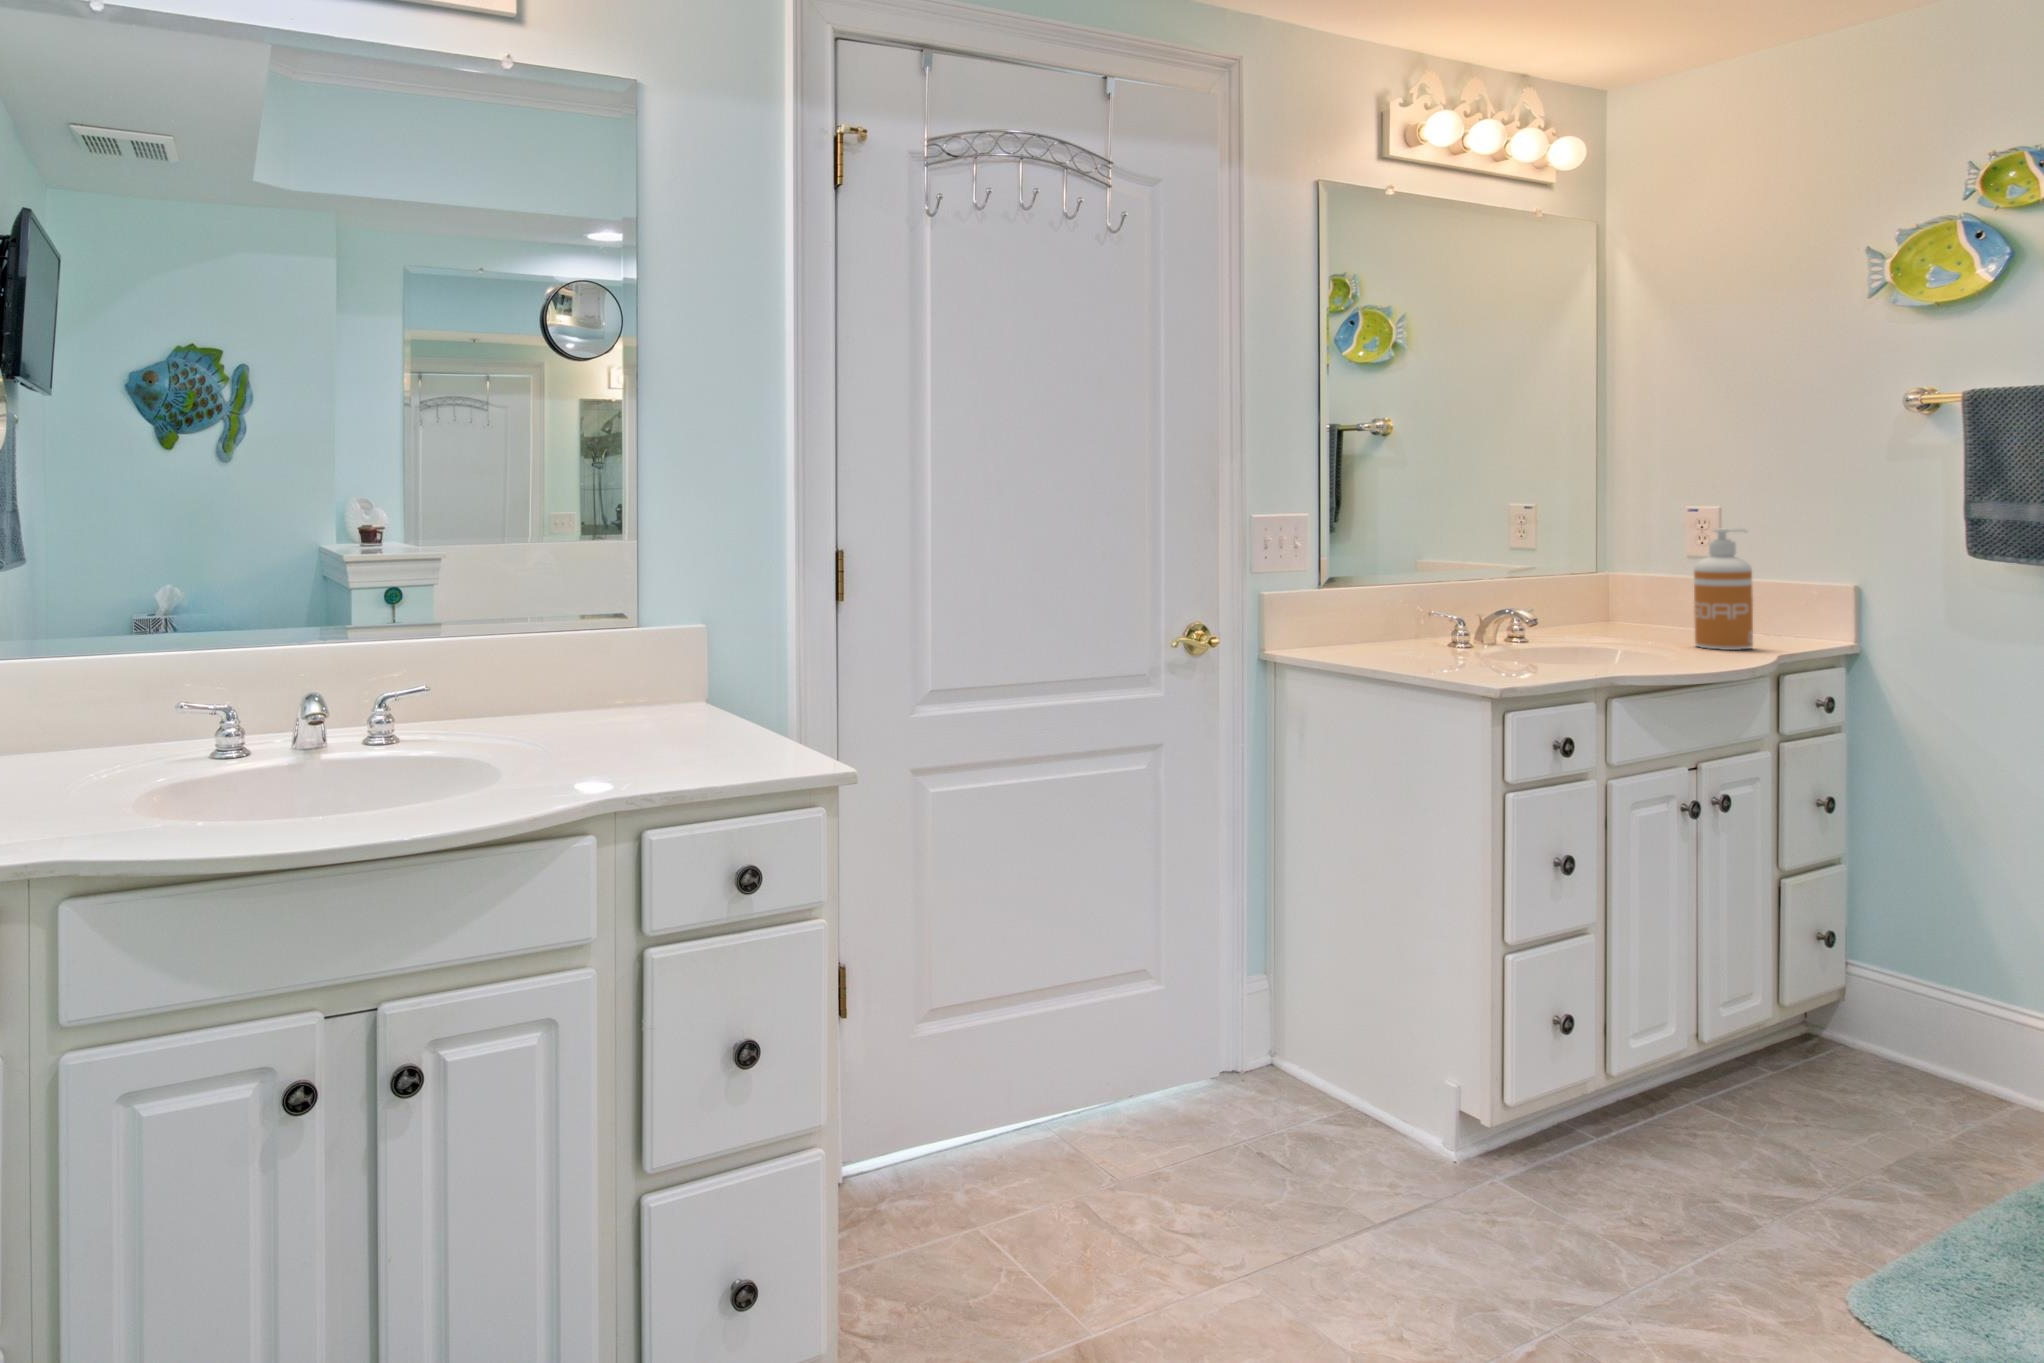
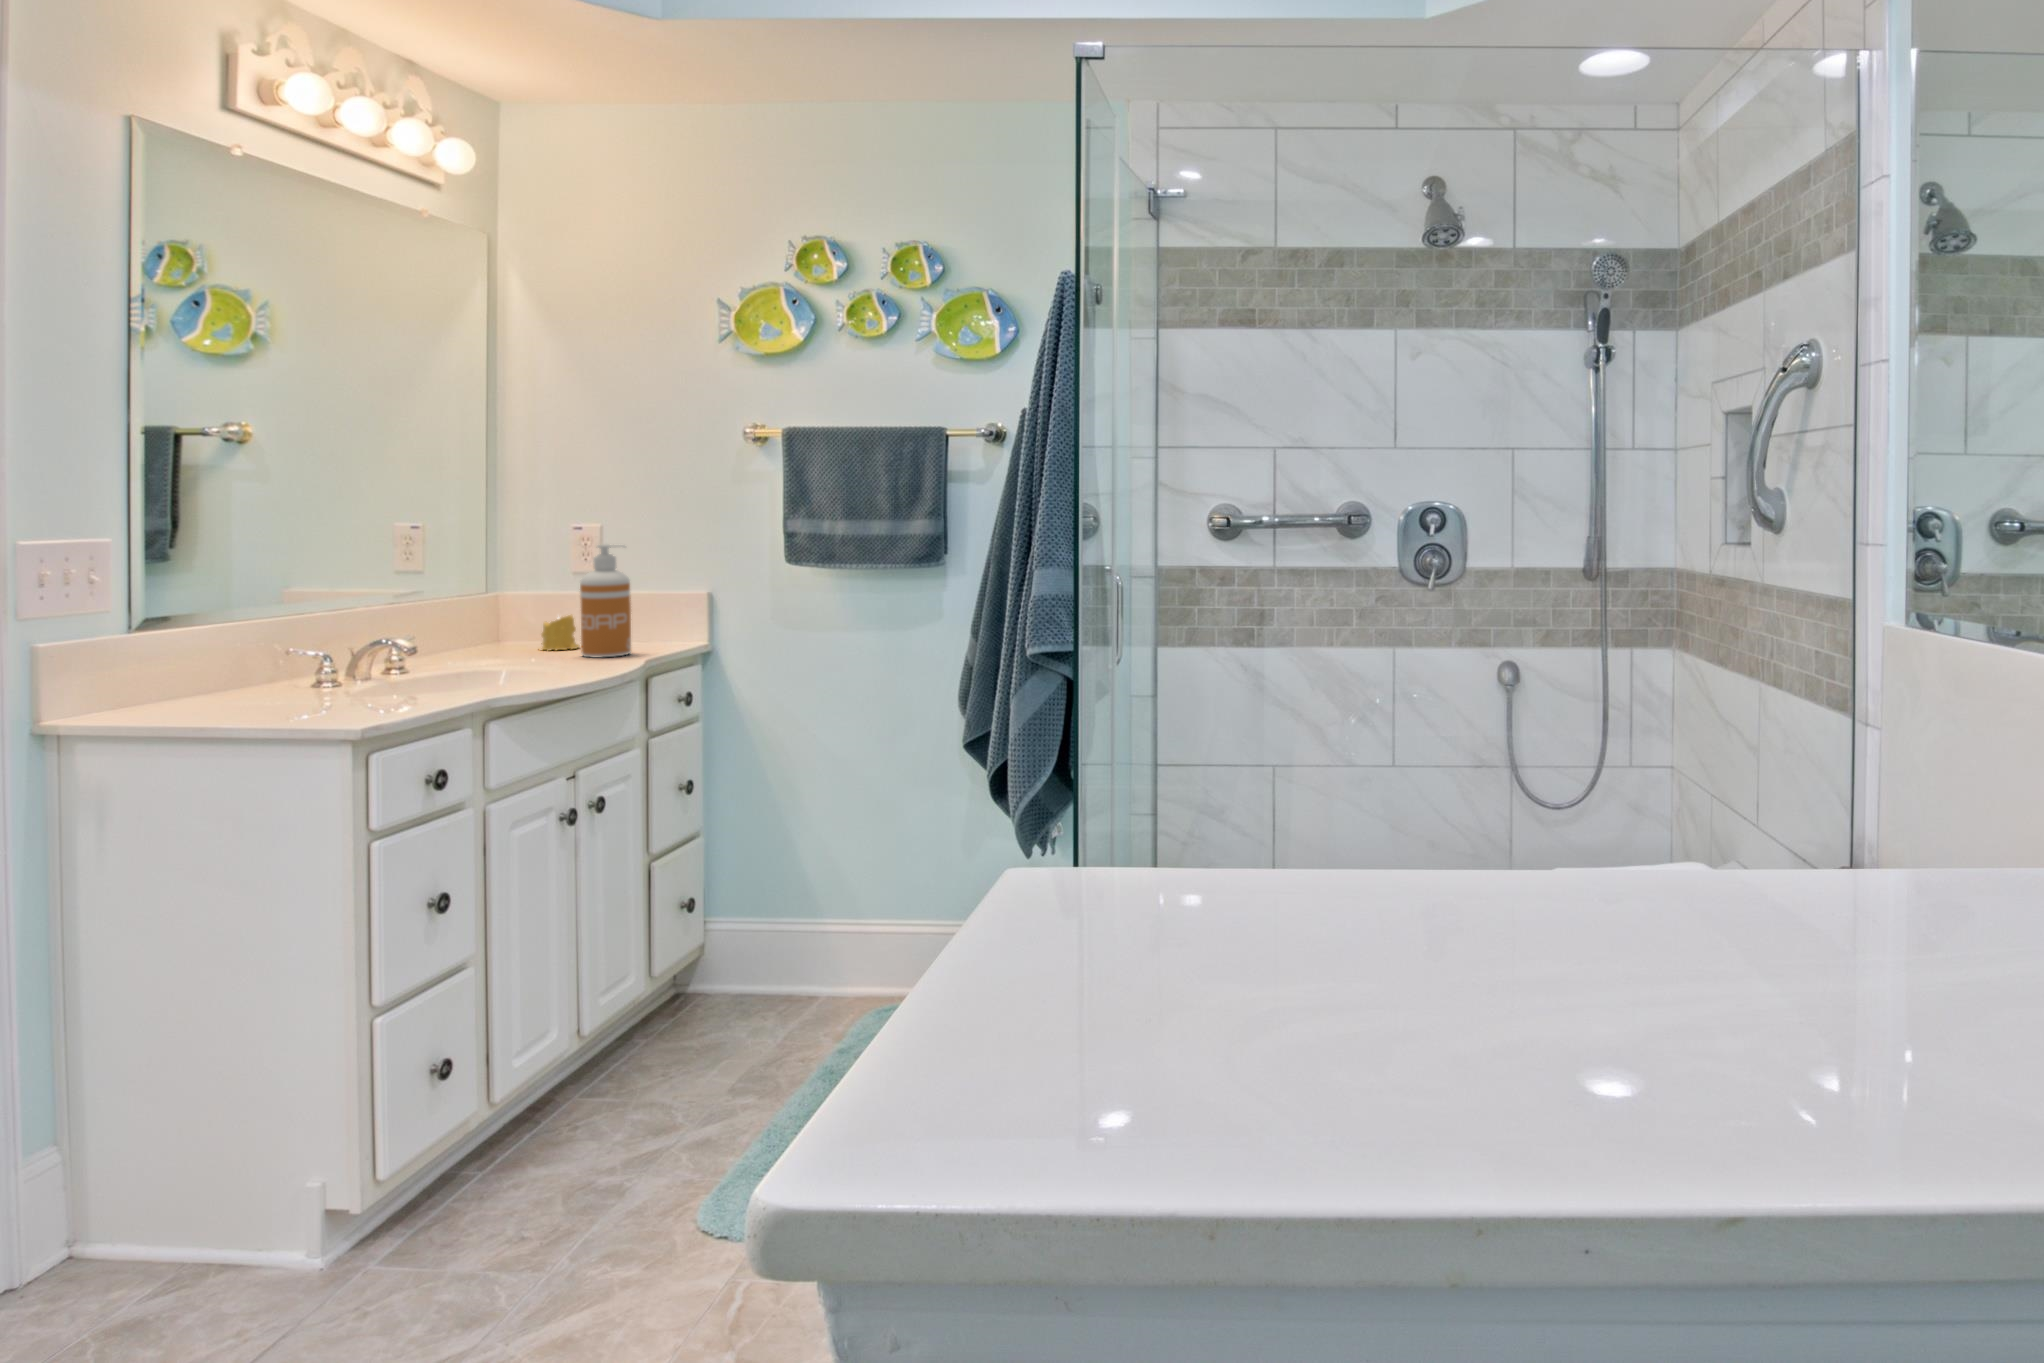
candle: none [1645,601,1691,640] -> present [542,615,580,651]

